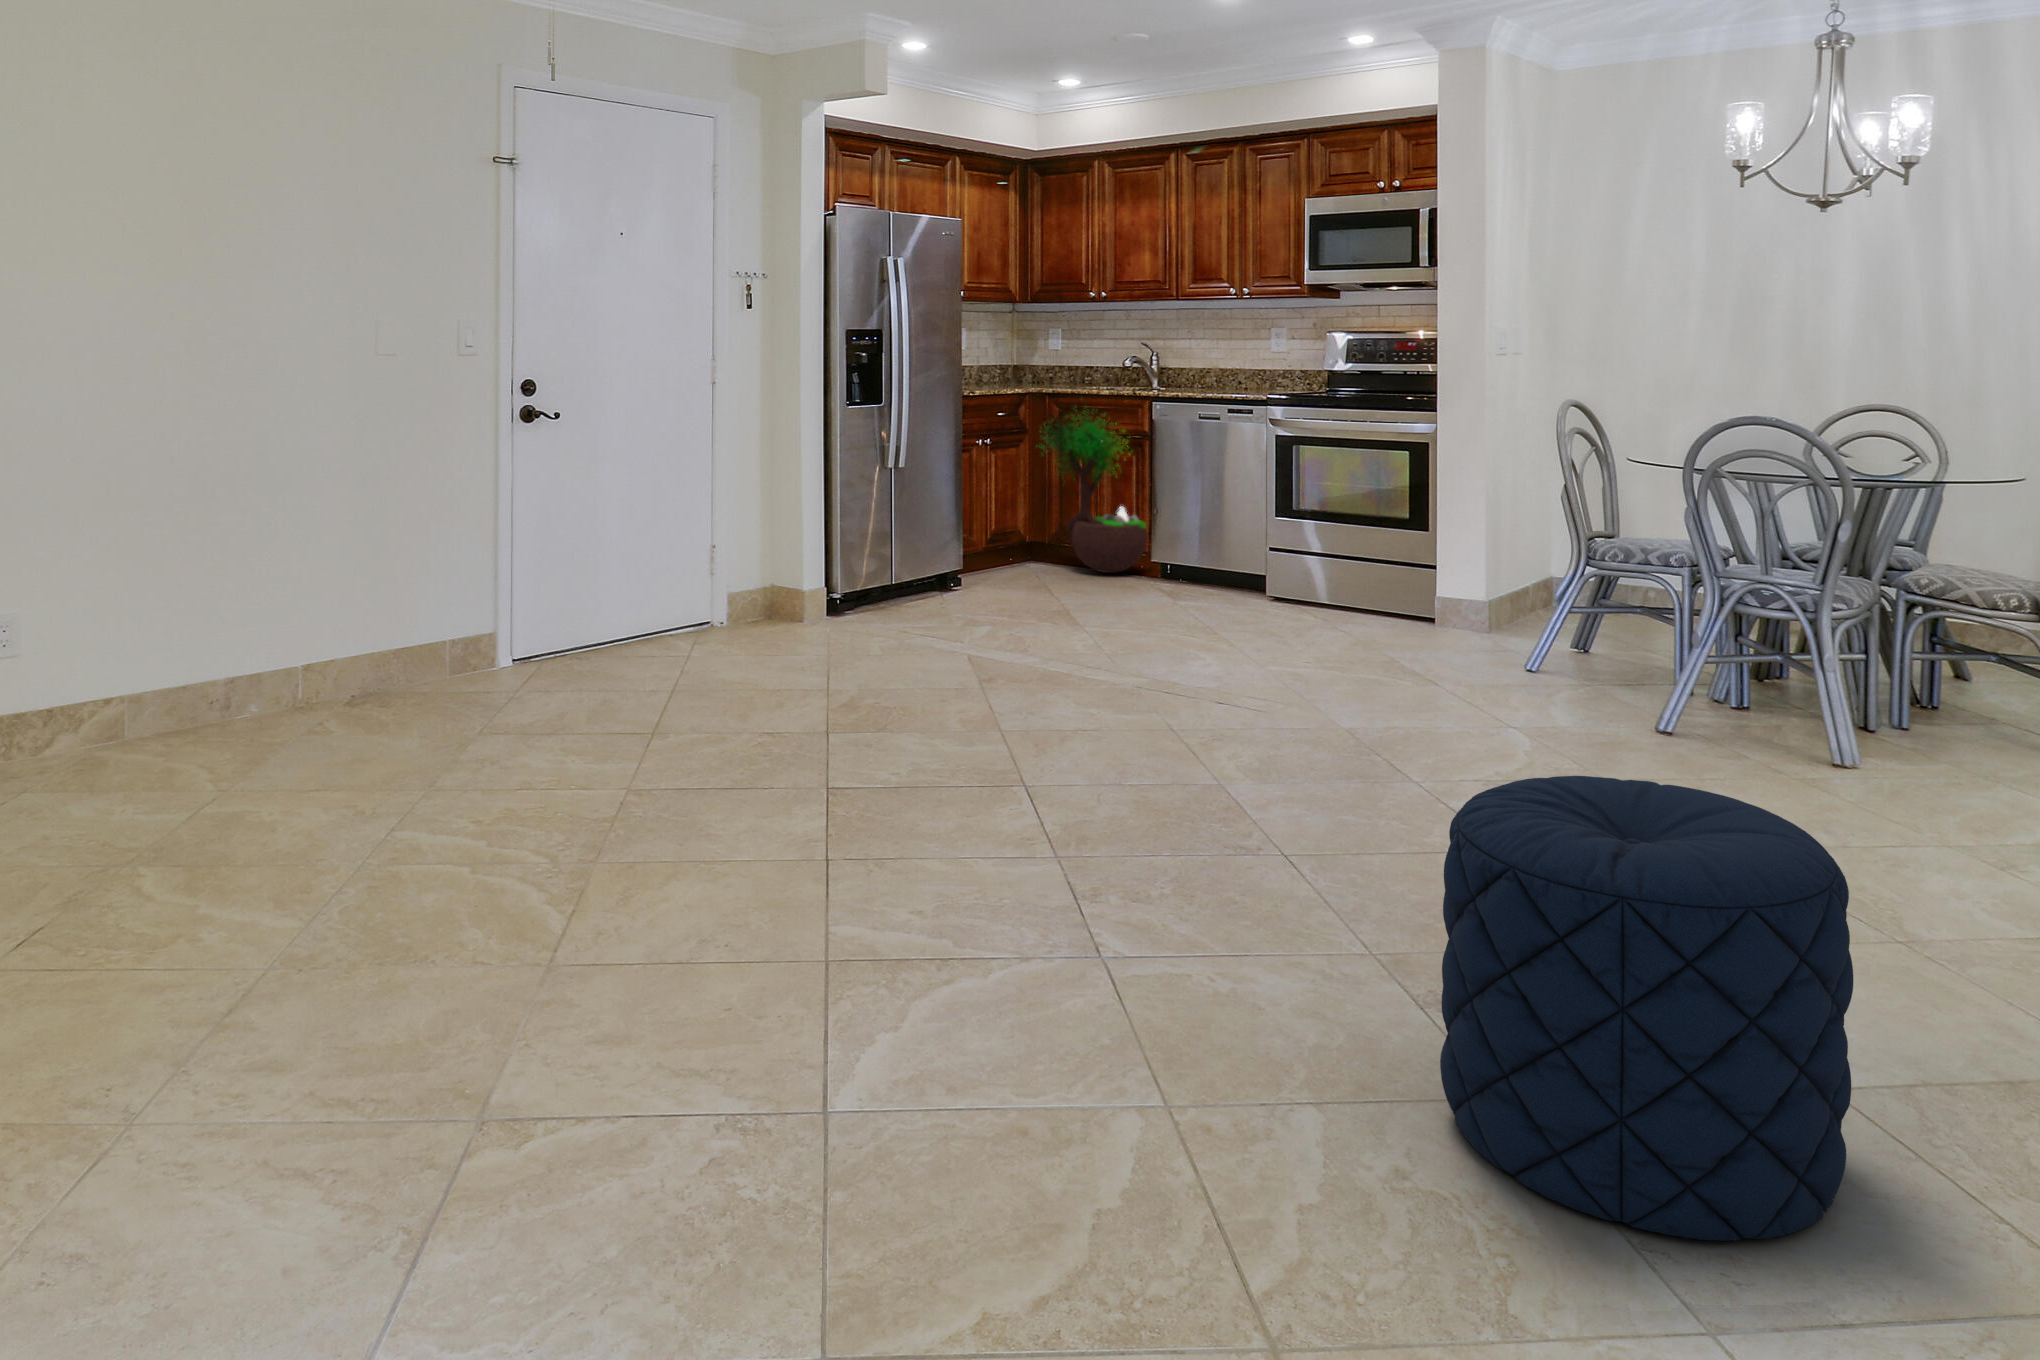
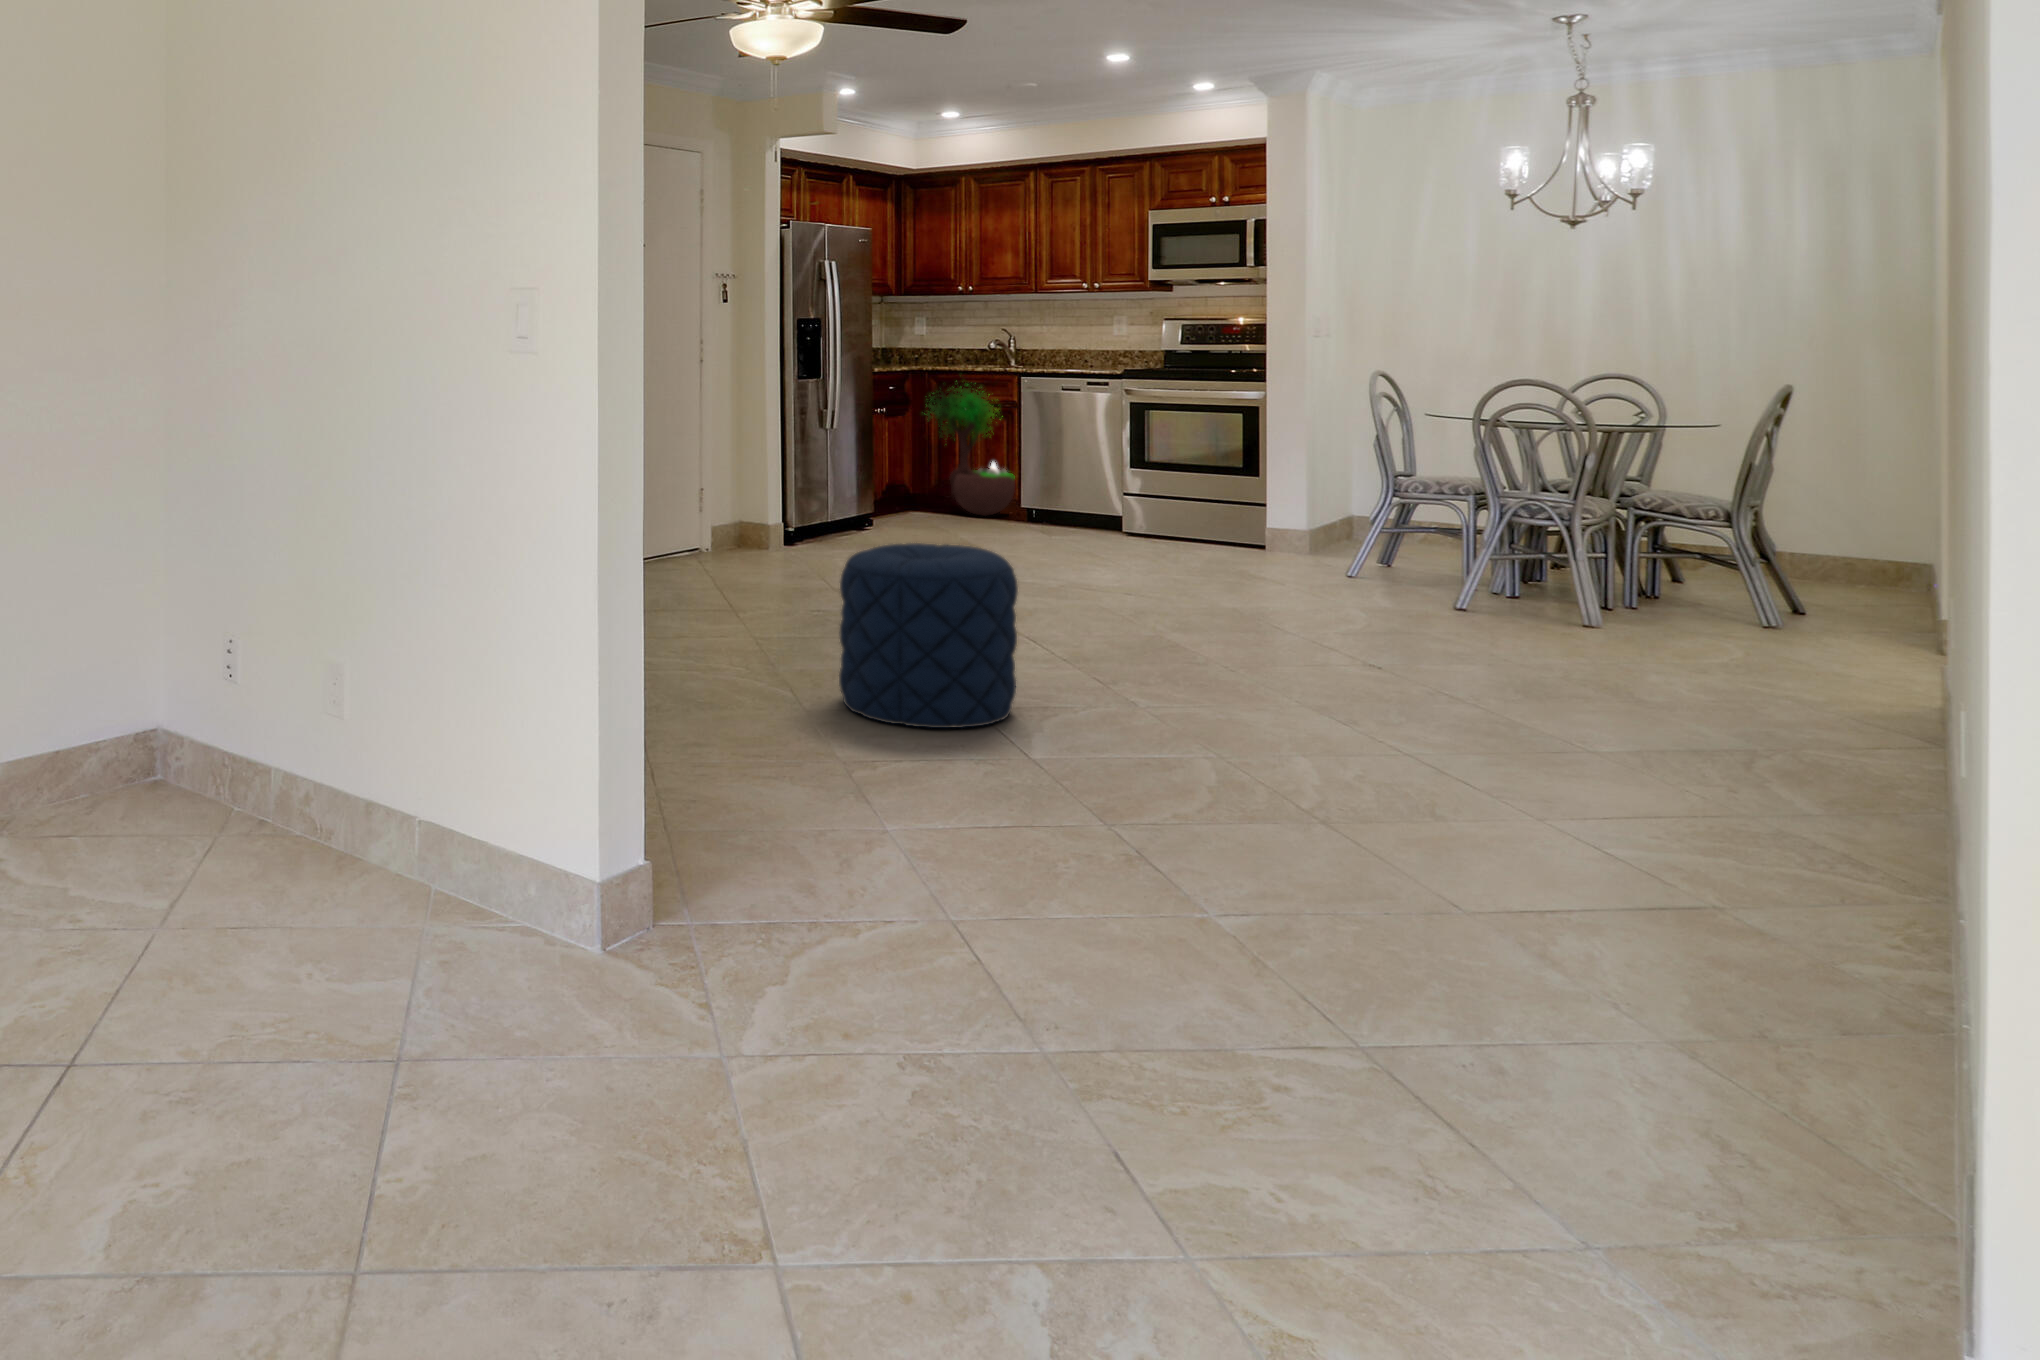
pouf: present [1440,776,1853,1241] -> present [839,543,1018,728]

